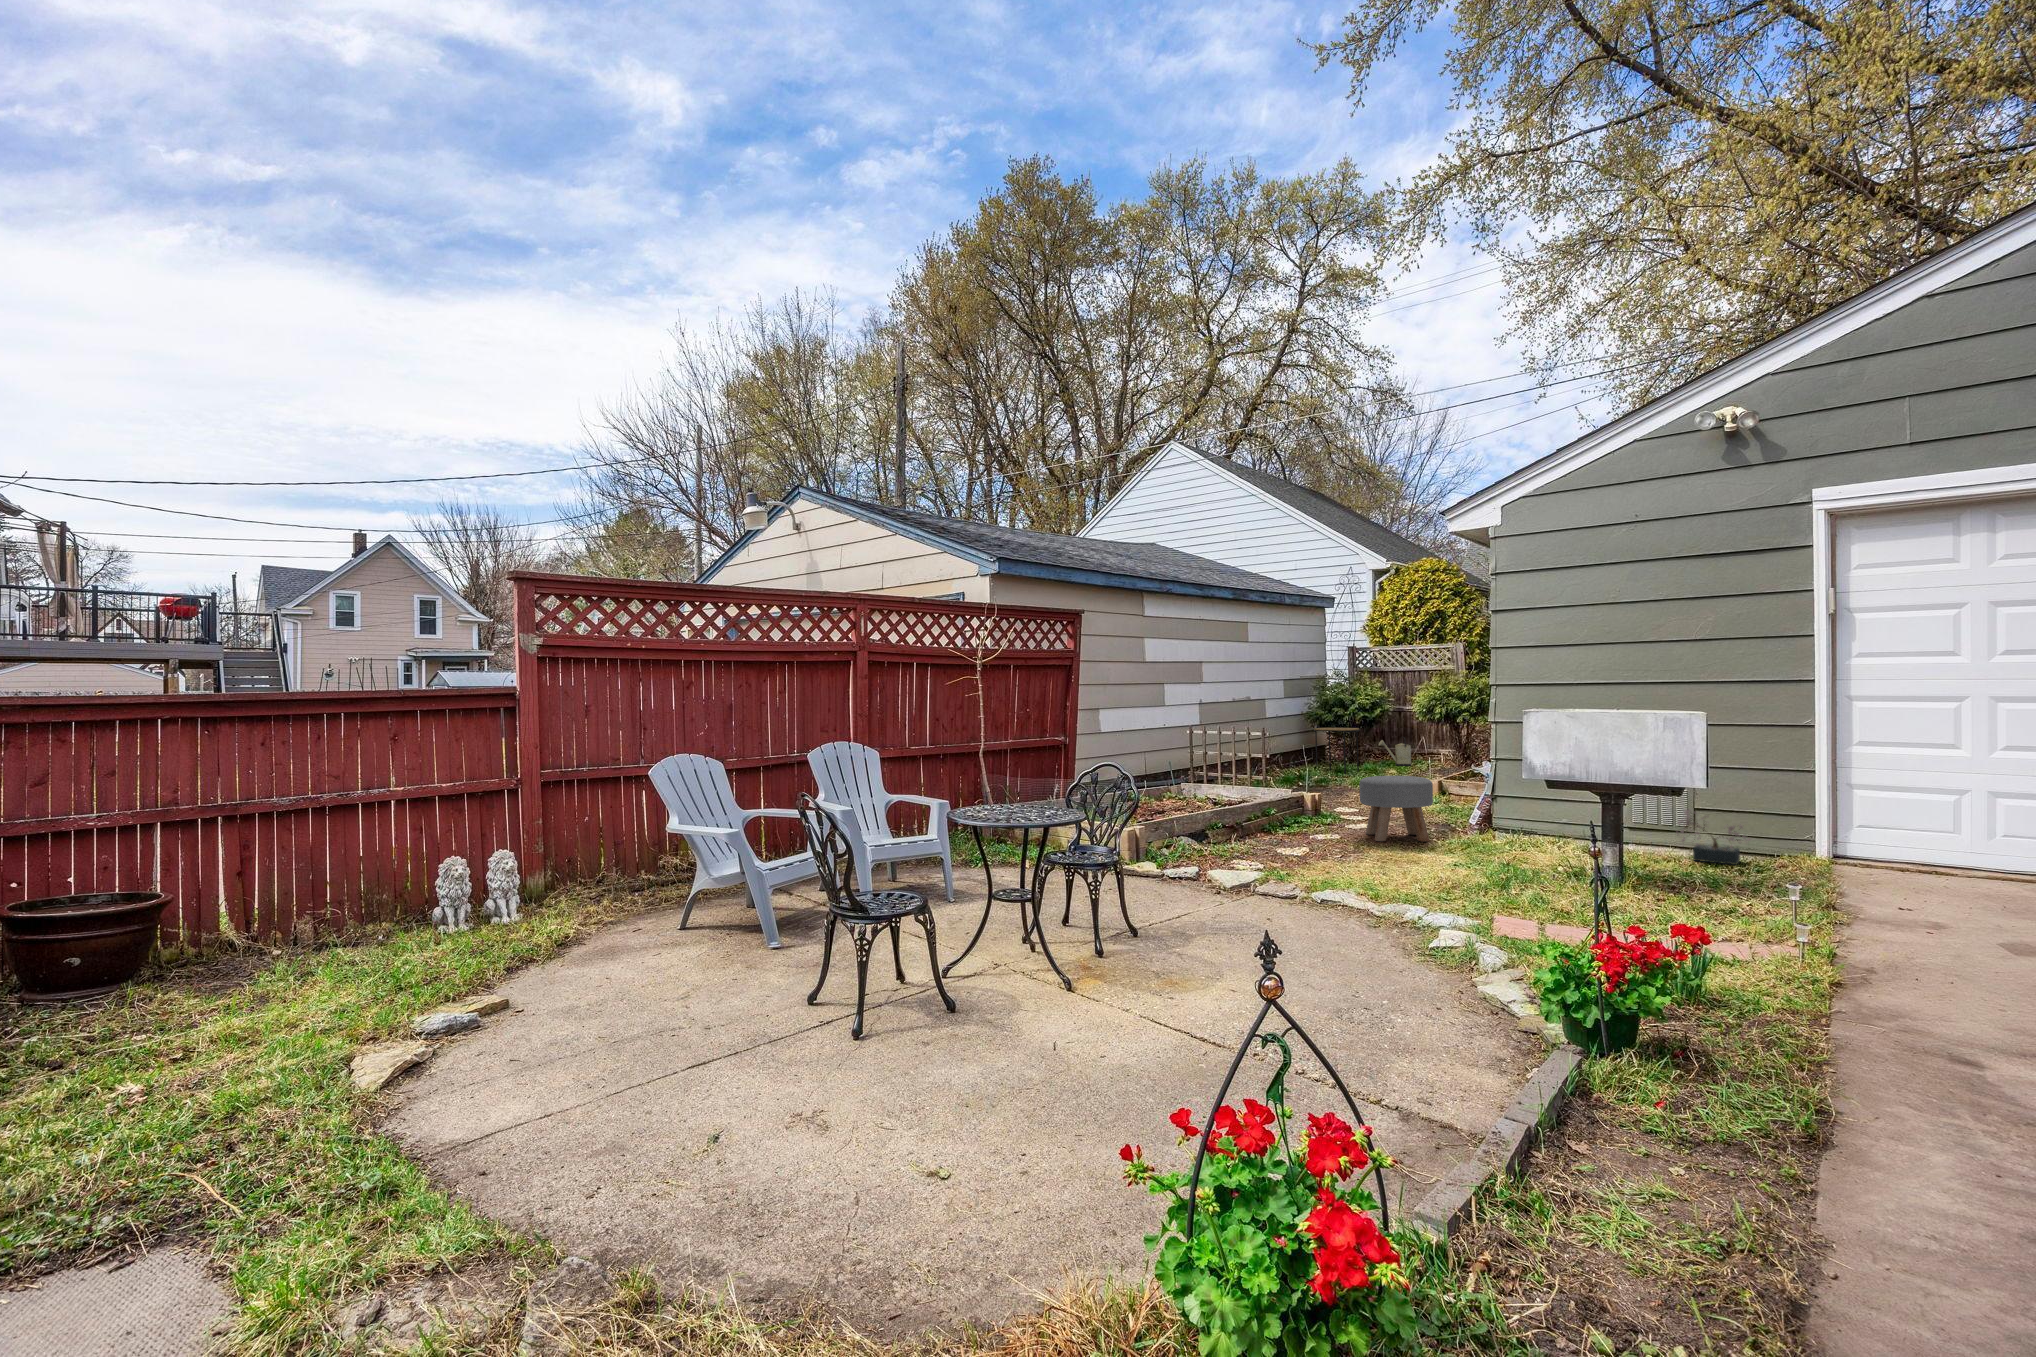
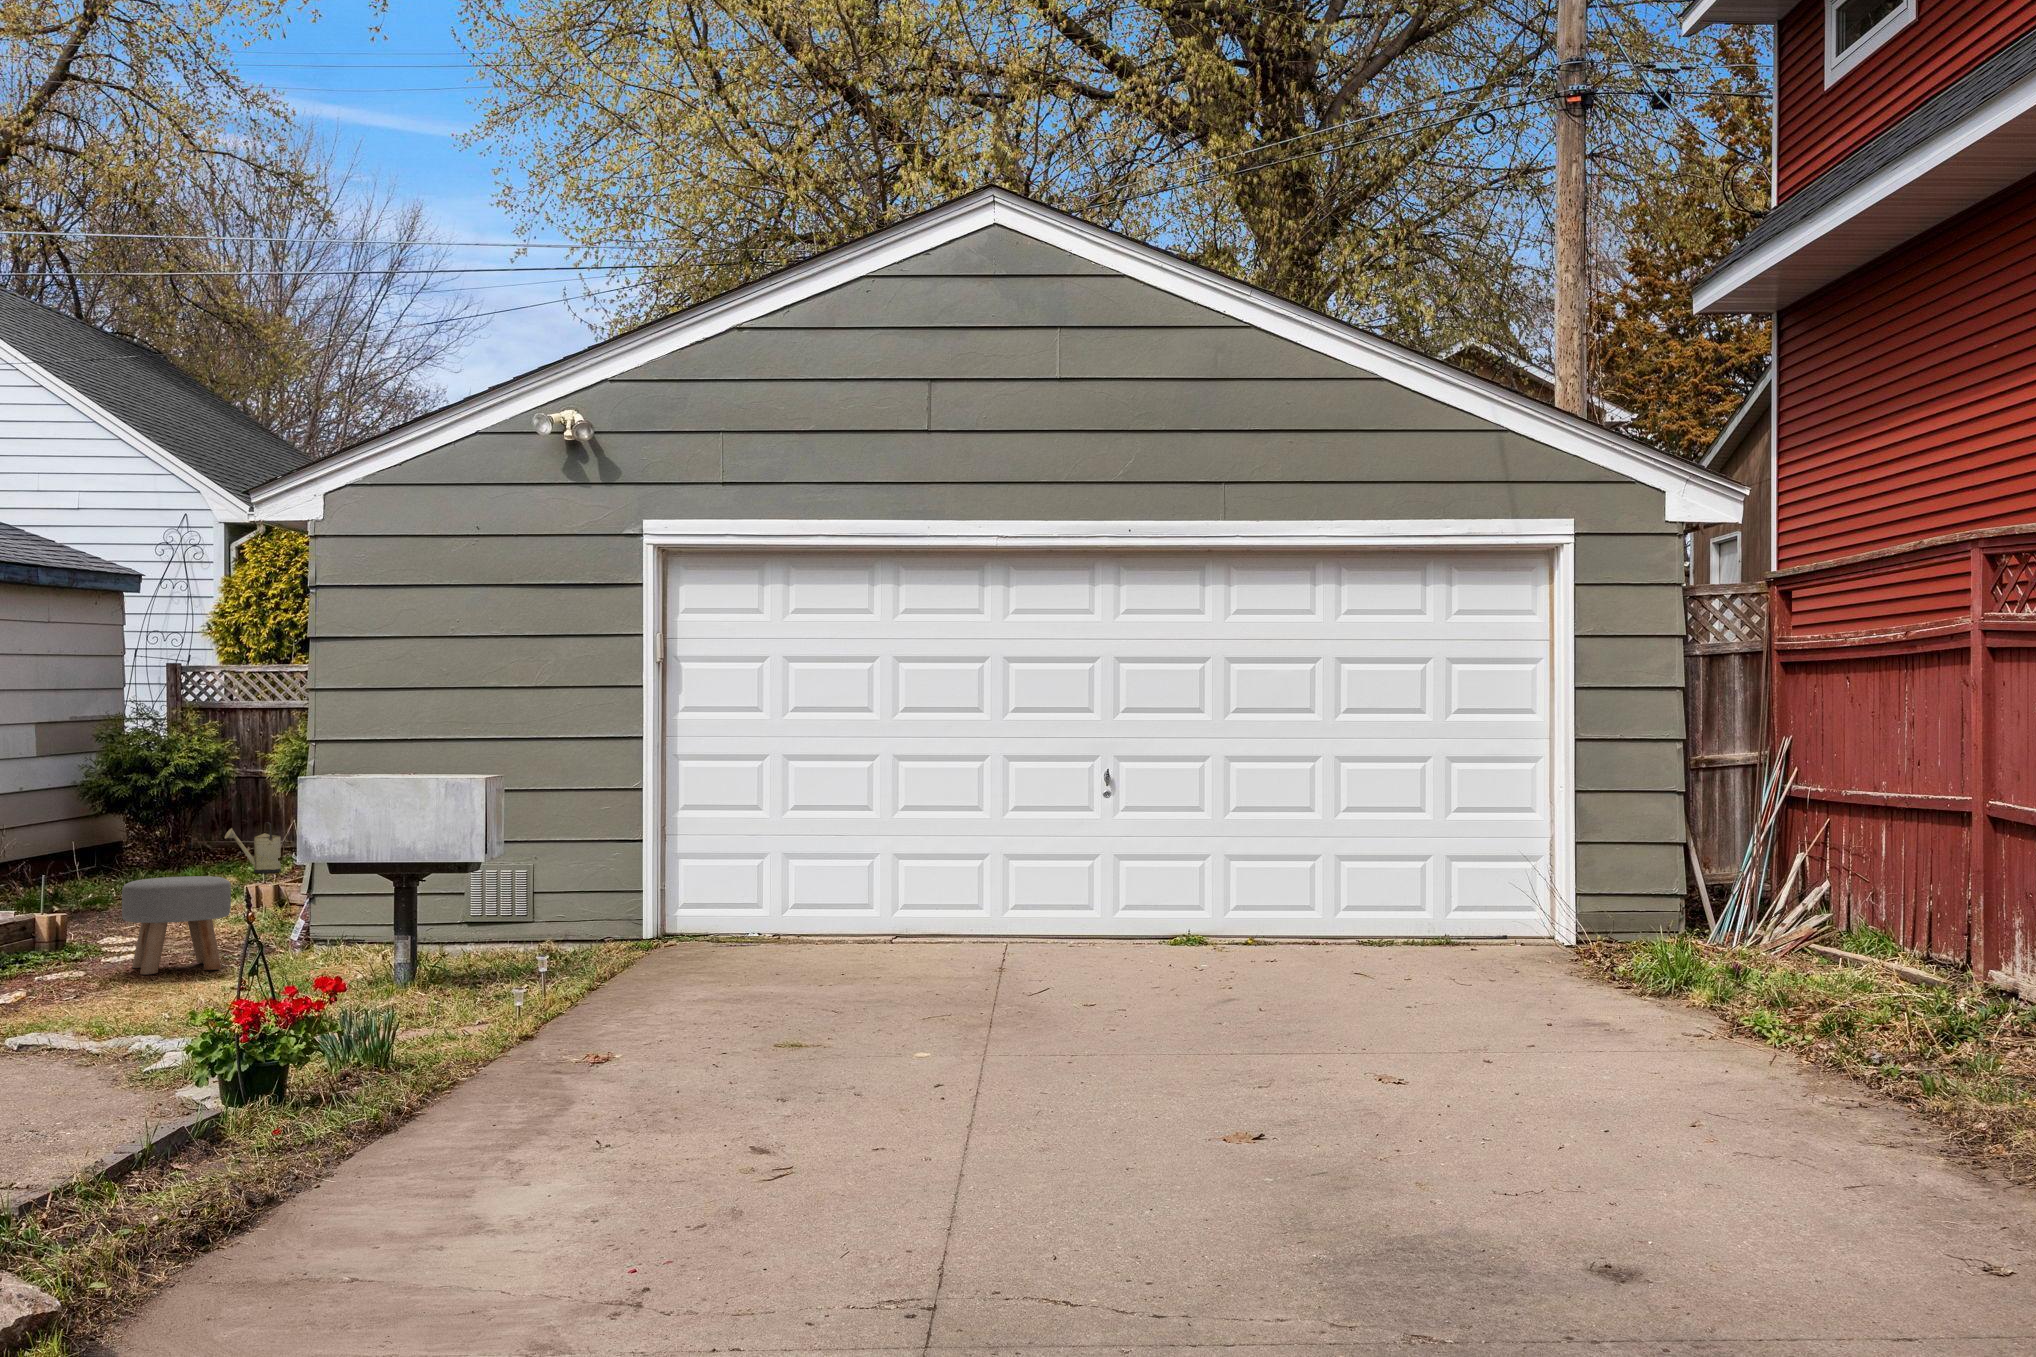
side table: present [1313,728,1360,774] -> none [99,808,184,890]
decorative plant: present [1677,809,1750,865] -> none [506,898,579,961]

